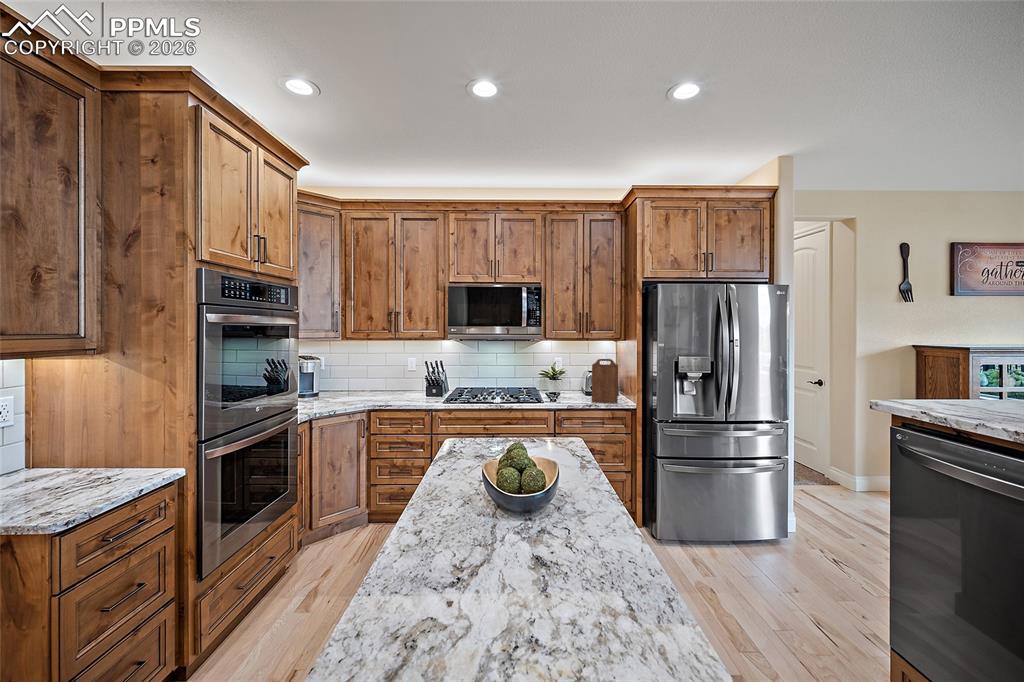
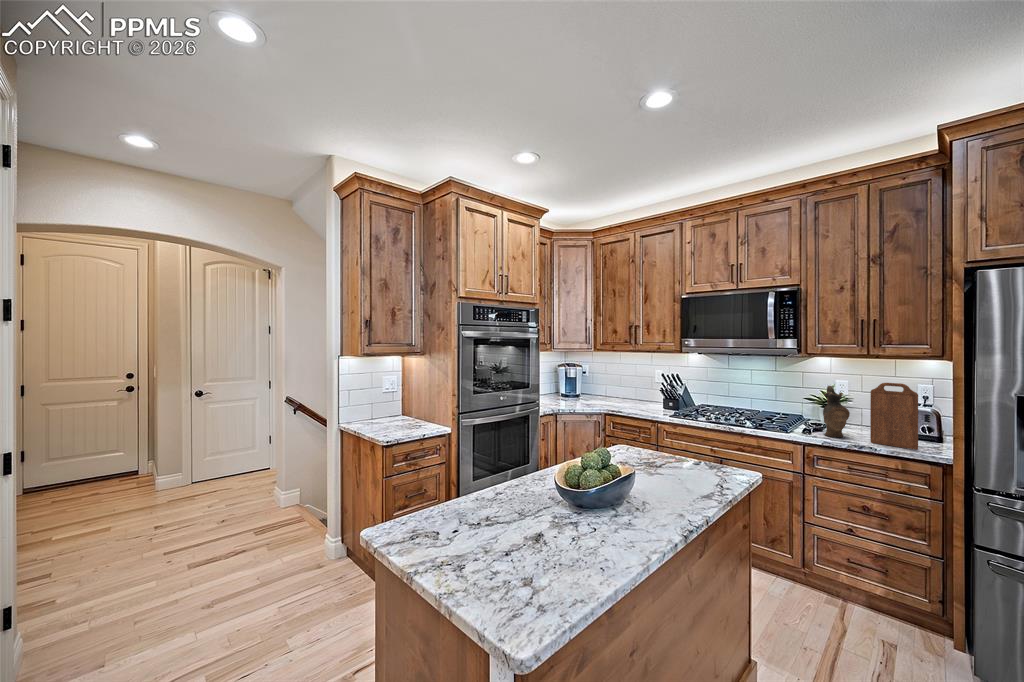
ceramic pitcher: none [562,363,579,401] -> present [823,386,850,437]

